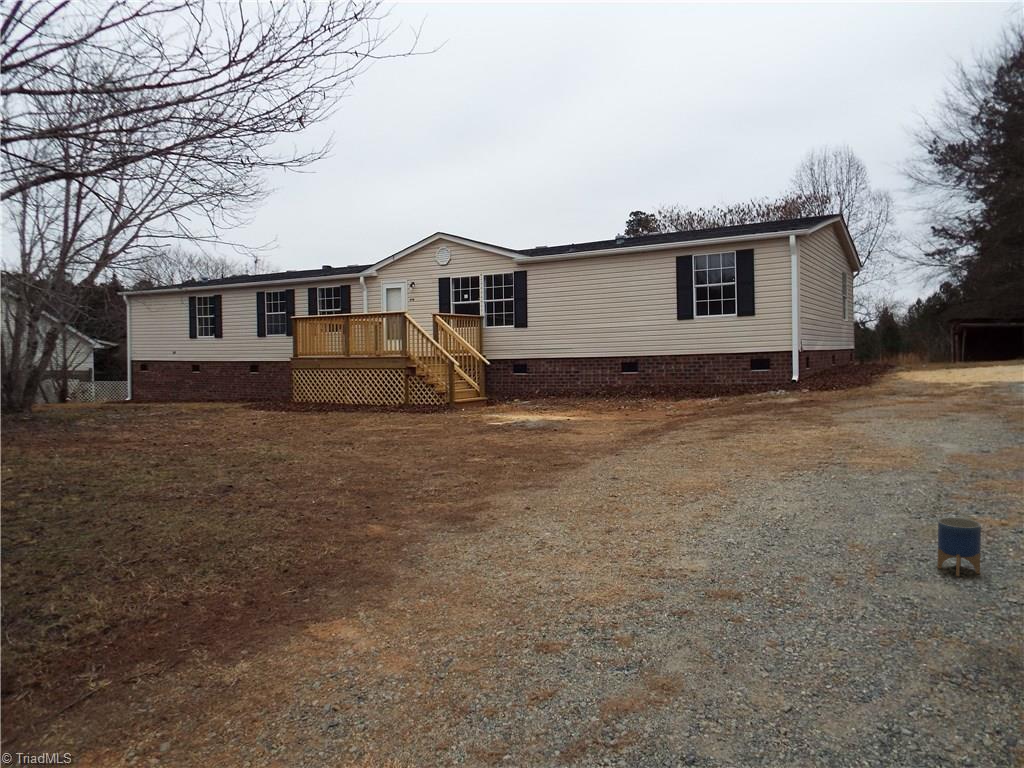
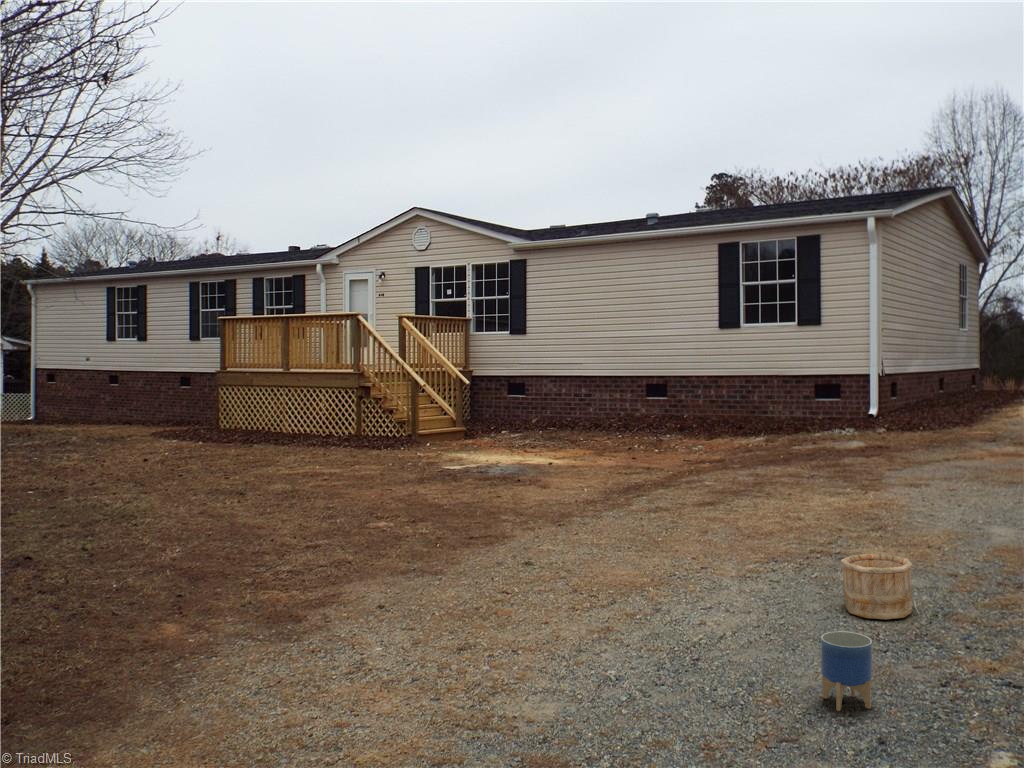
wooden bucket: none [893,467,952,514] -> present [841,553,913,619]

